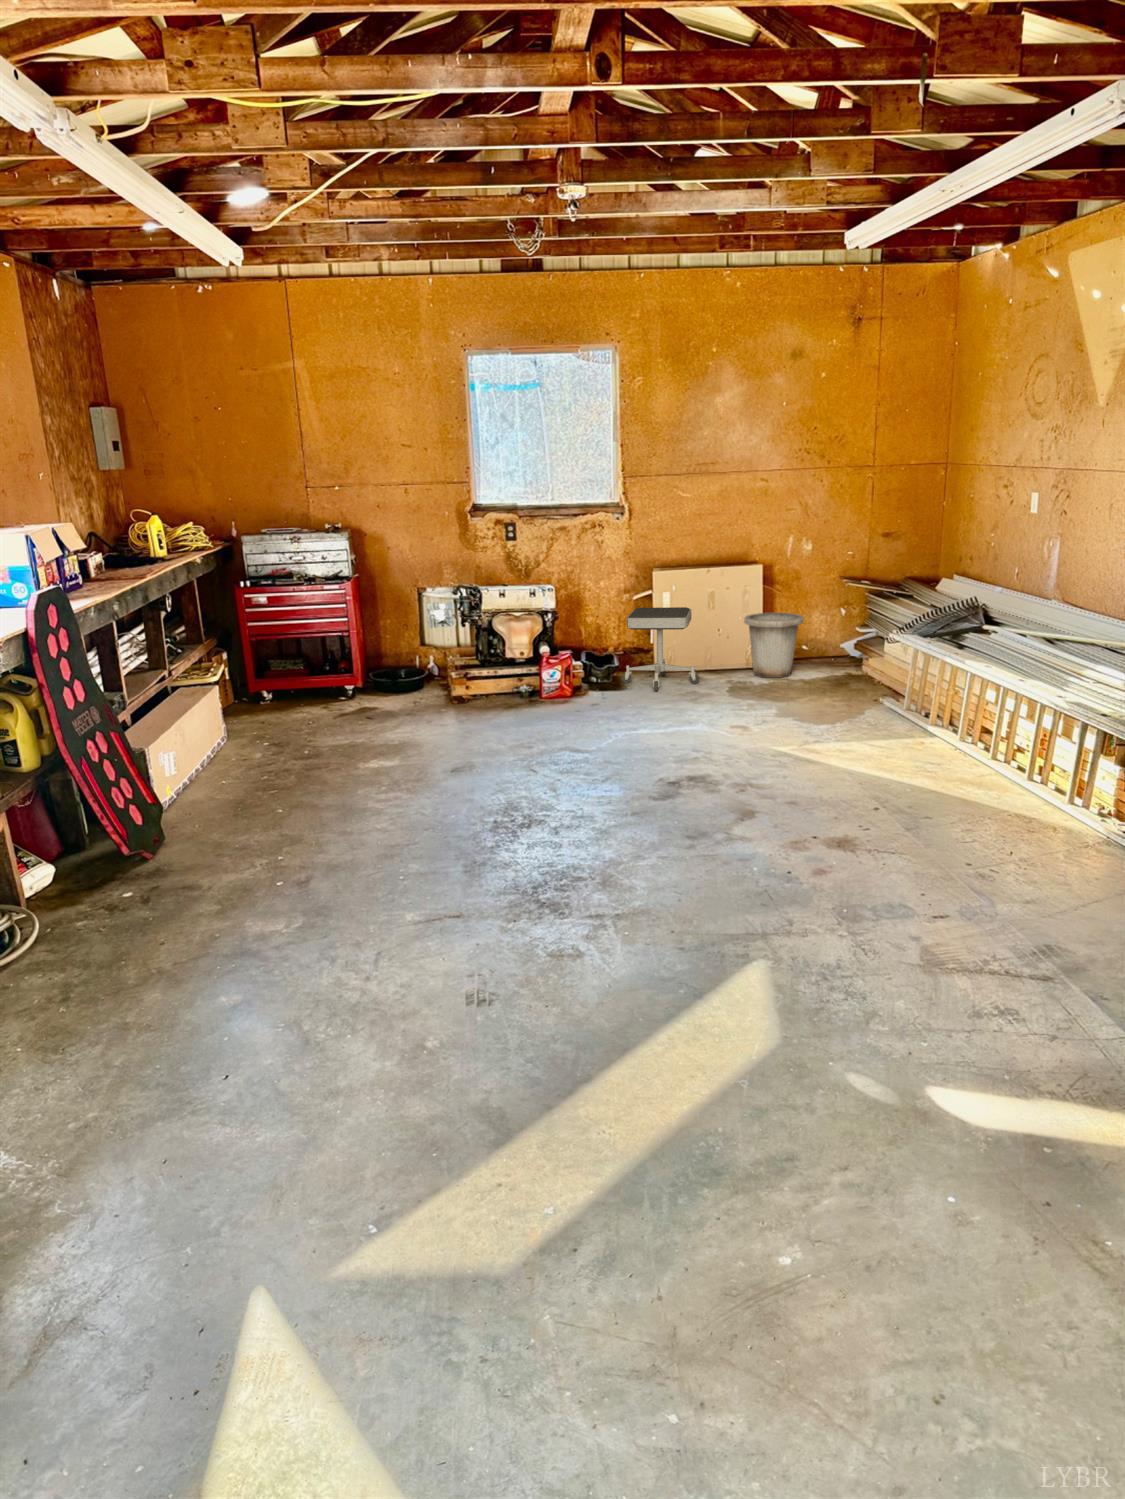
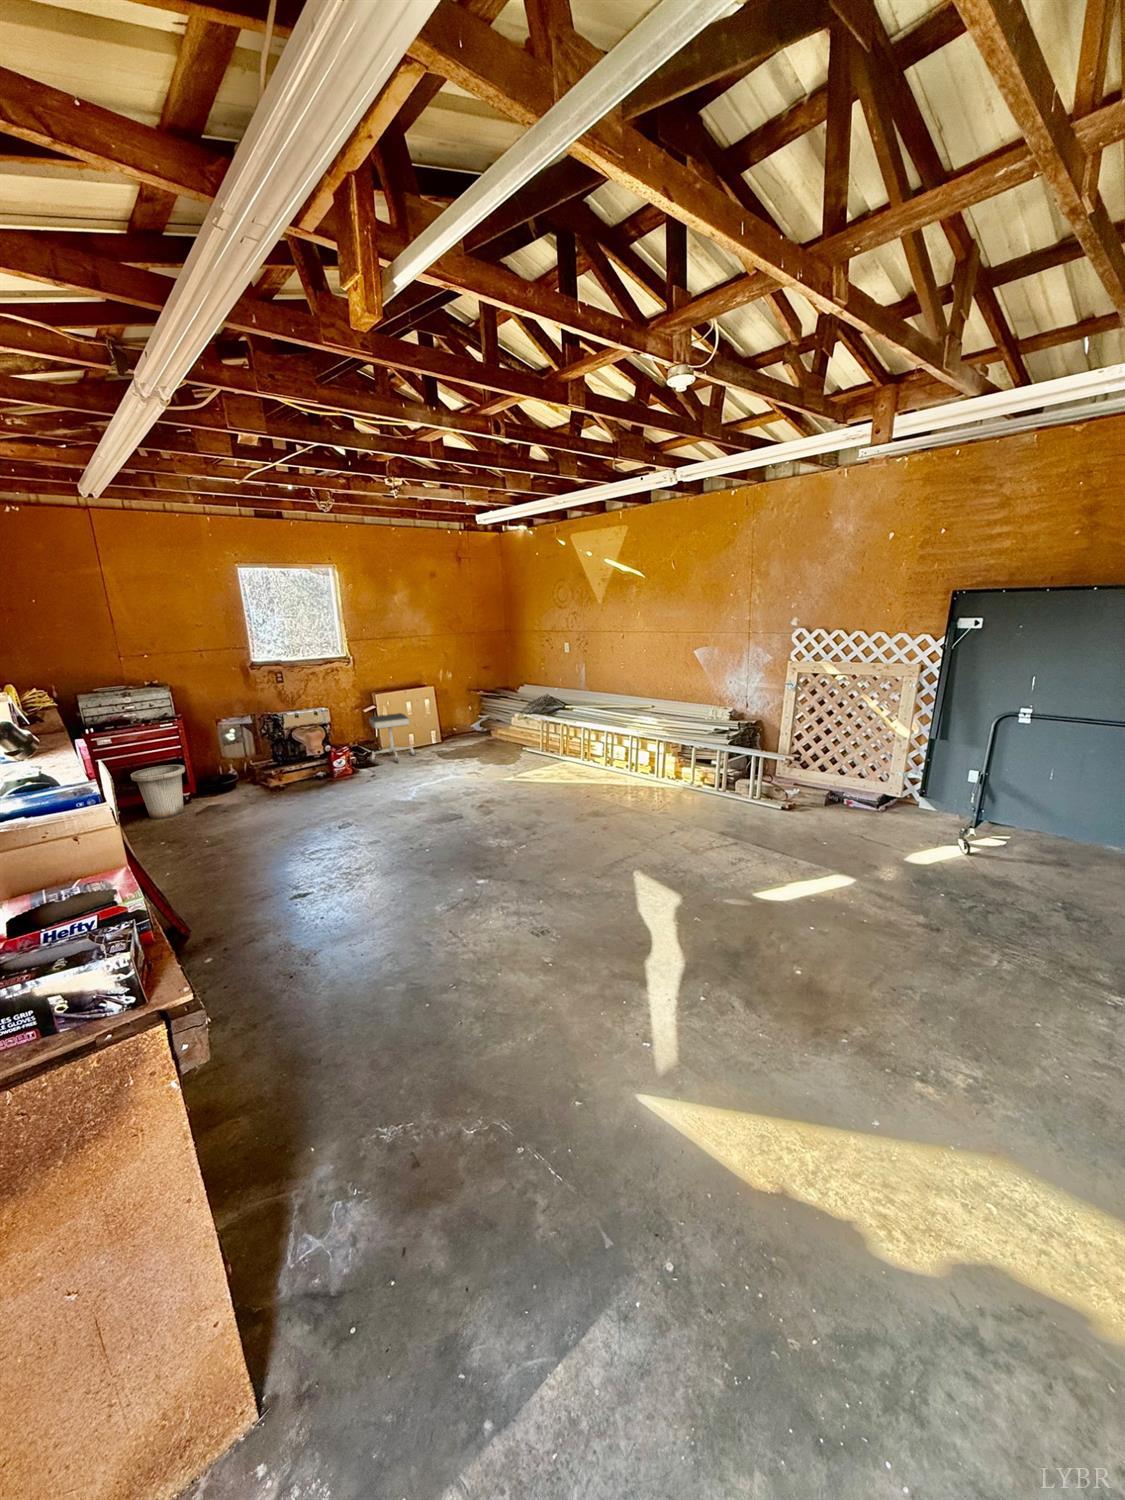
trash can: present [744,613,803,678] -> present [131,765,185,819]

